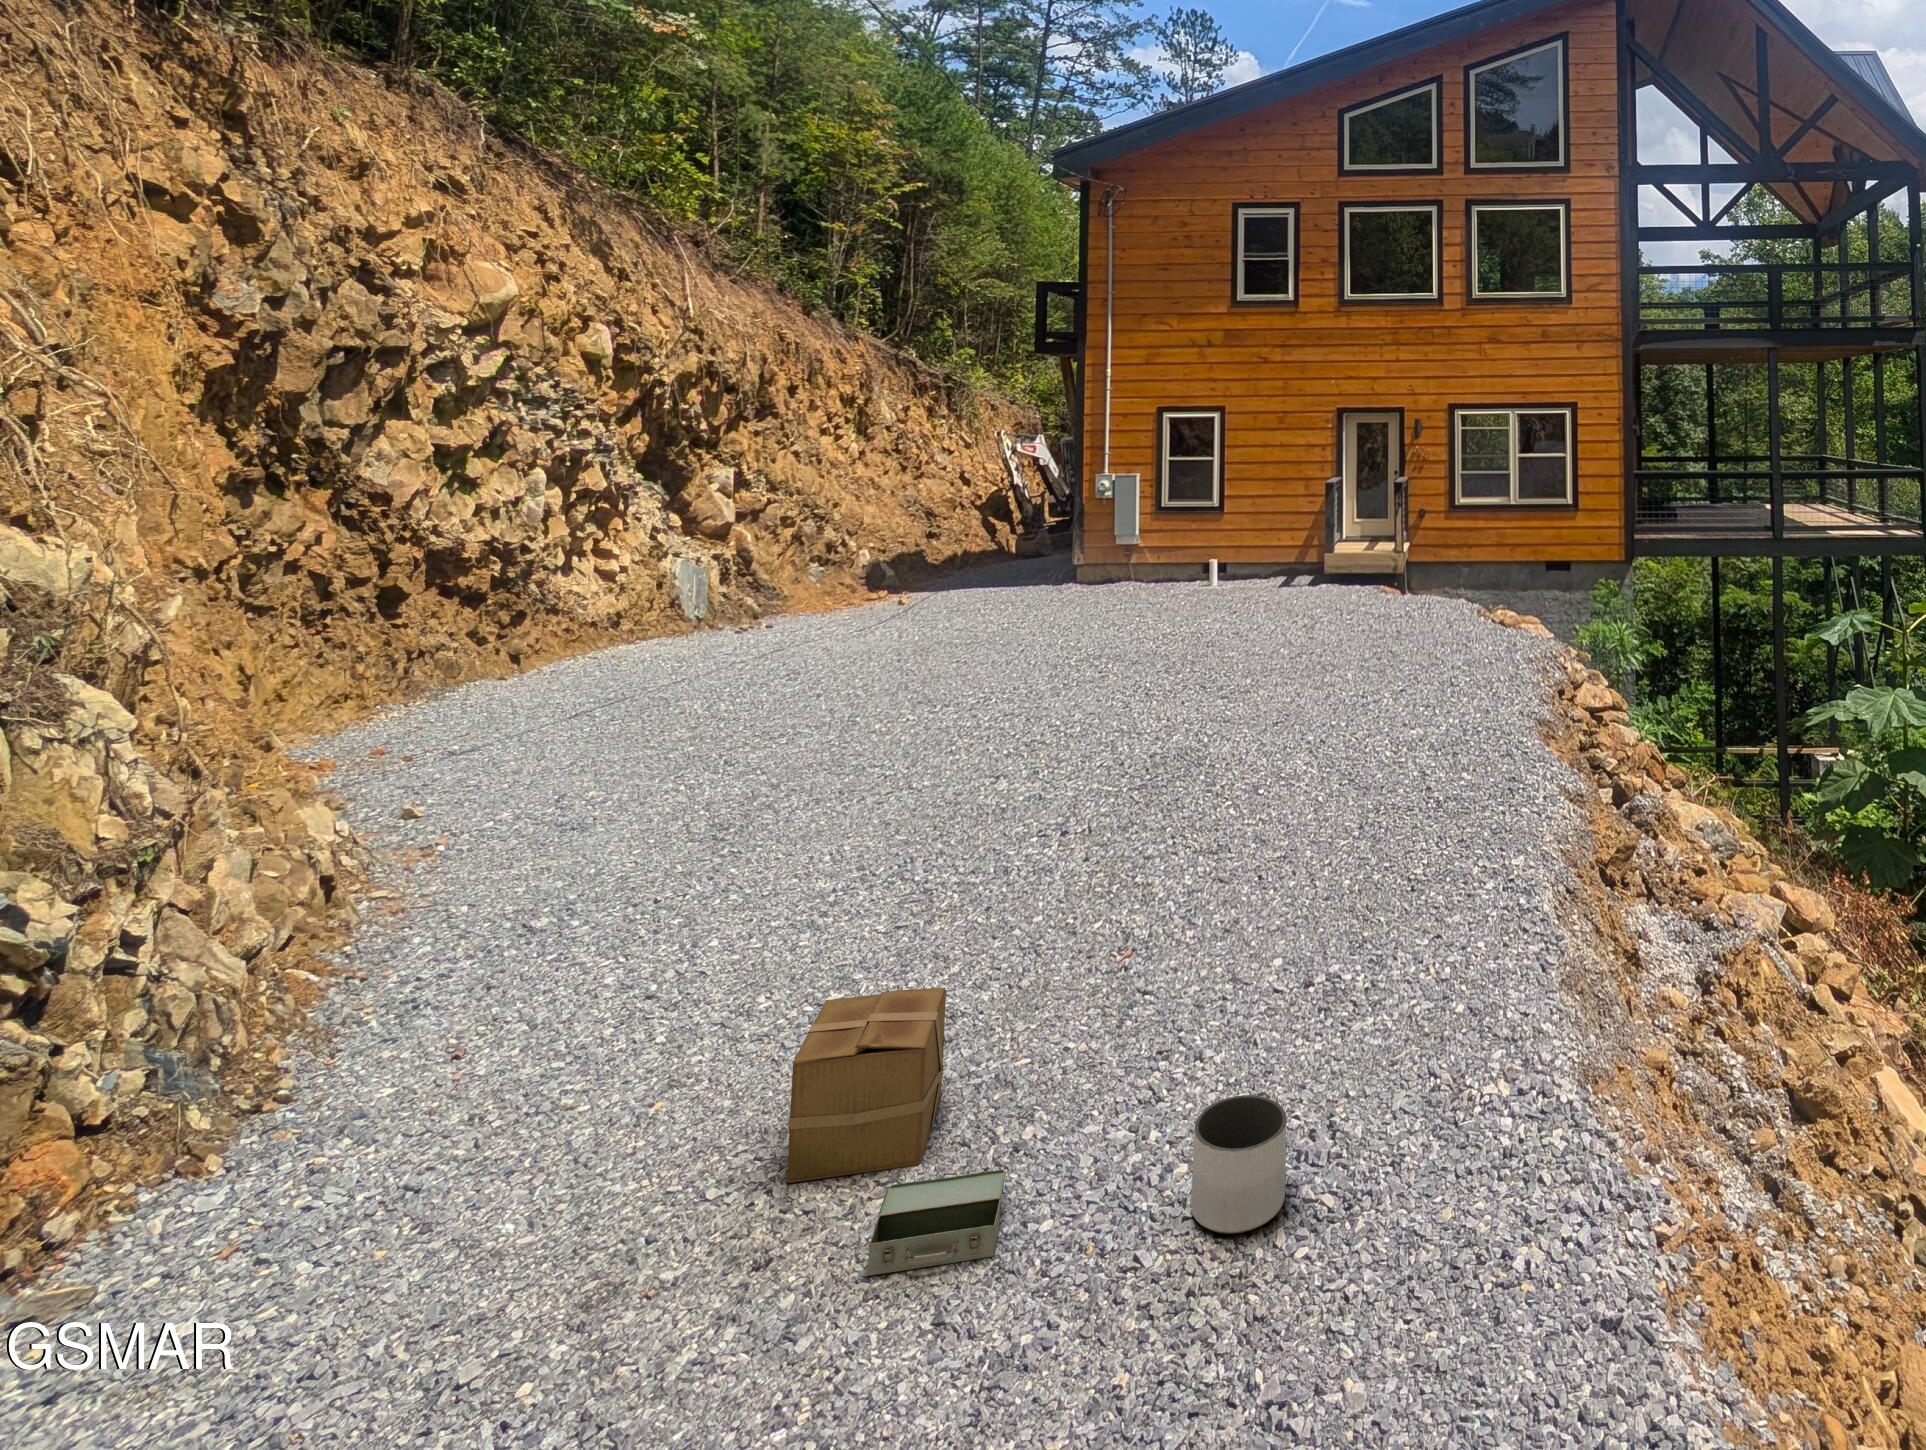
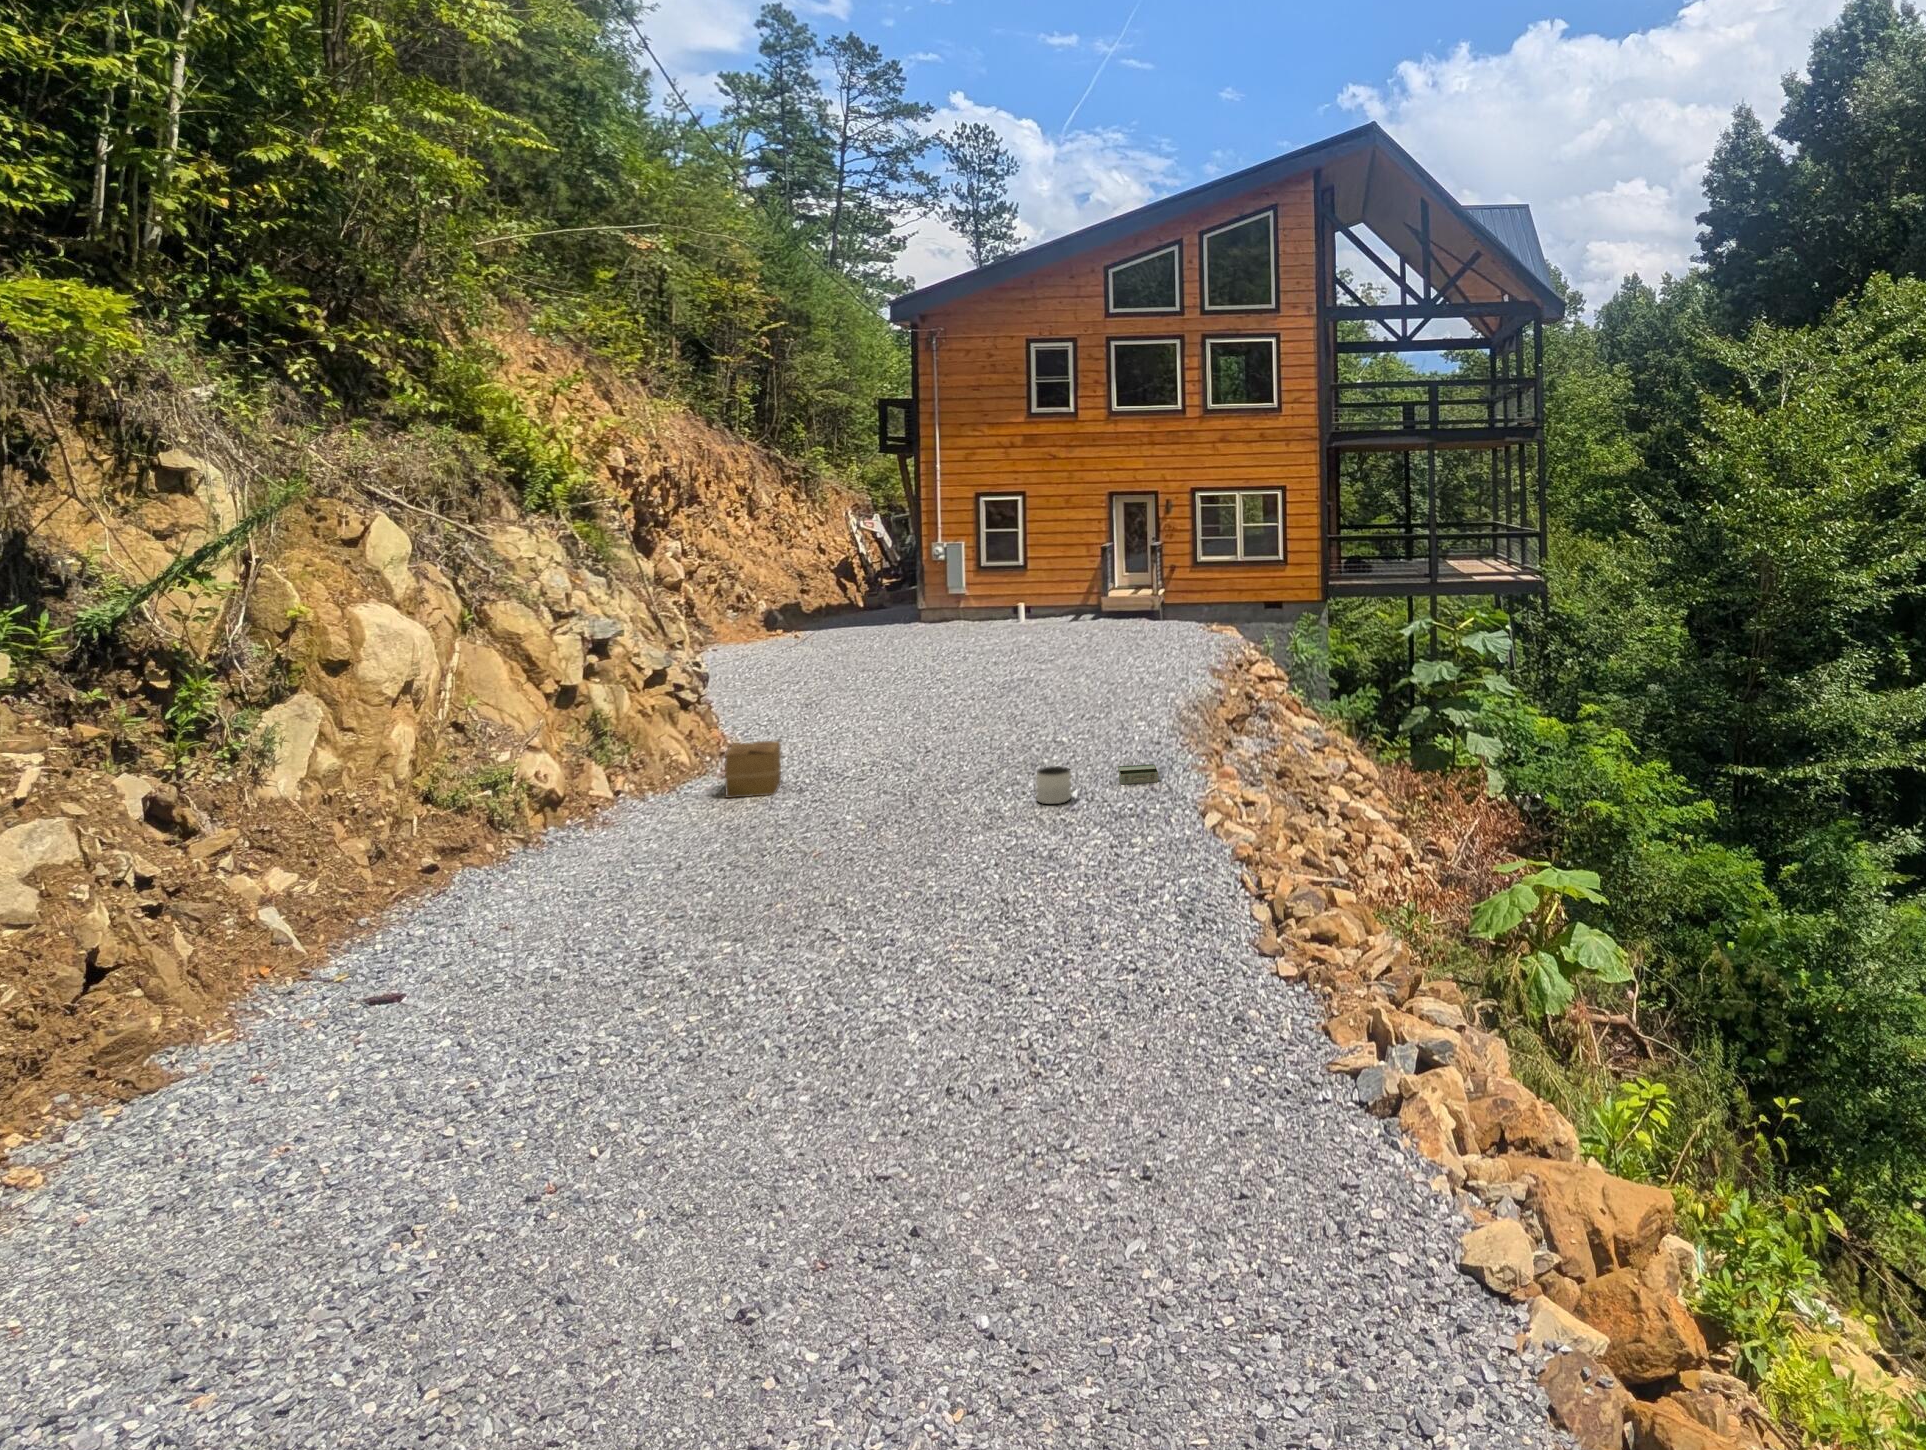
cardboard box: present [786,988,946,1183] -> present [725,741,781,798]
toolbox: present [868,1170,1006,1276] -> present [1118,764,1158,784]

